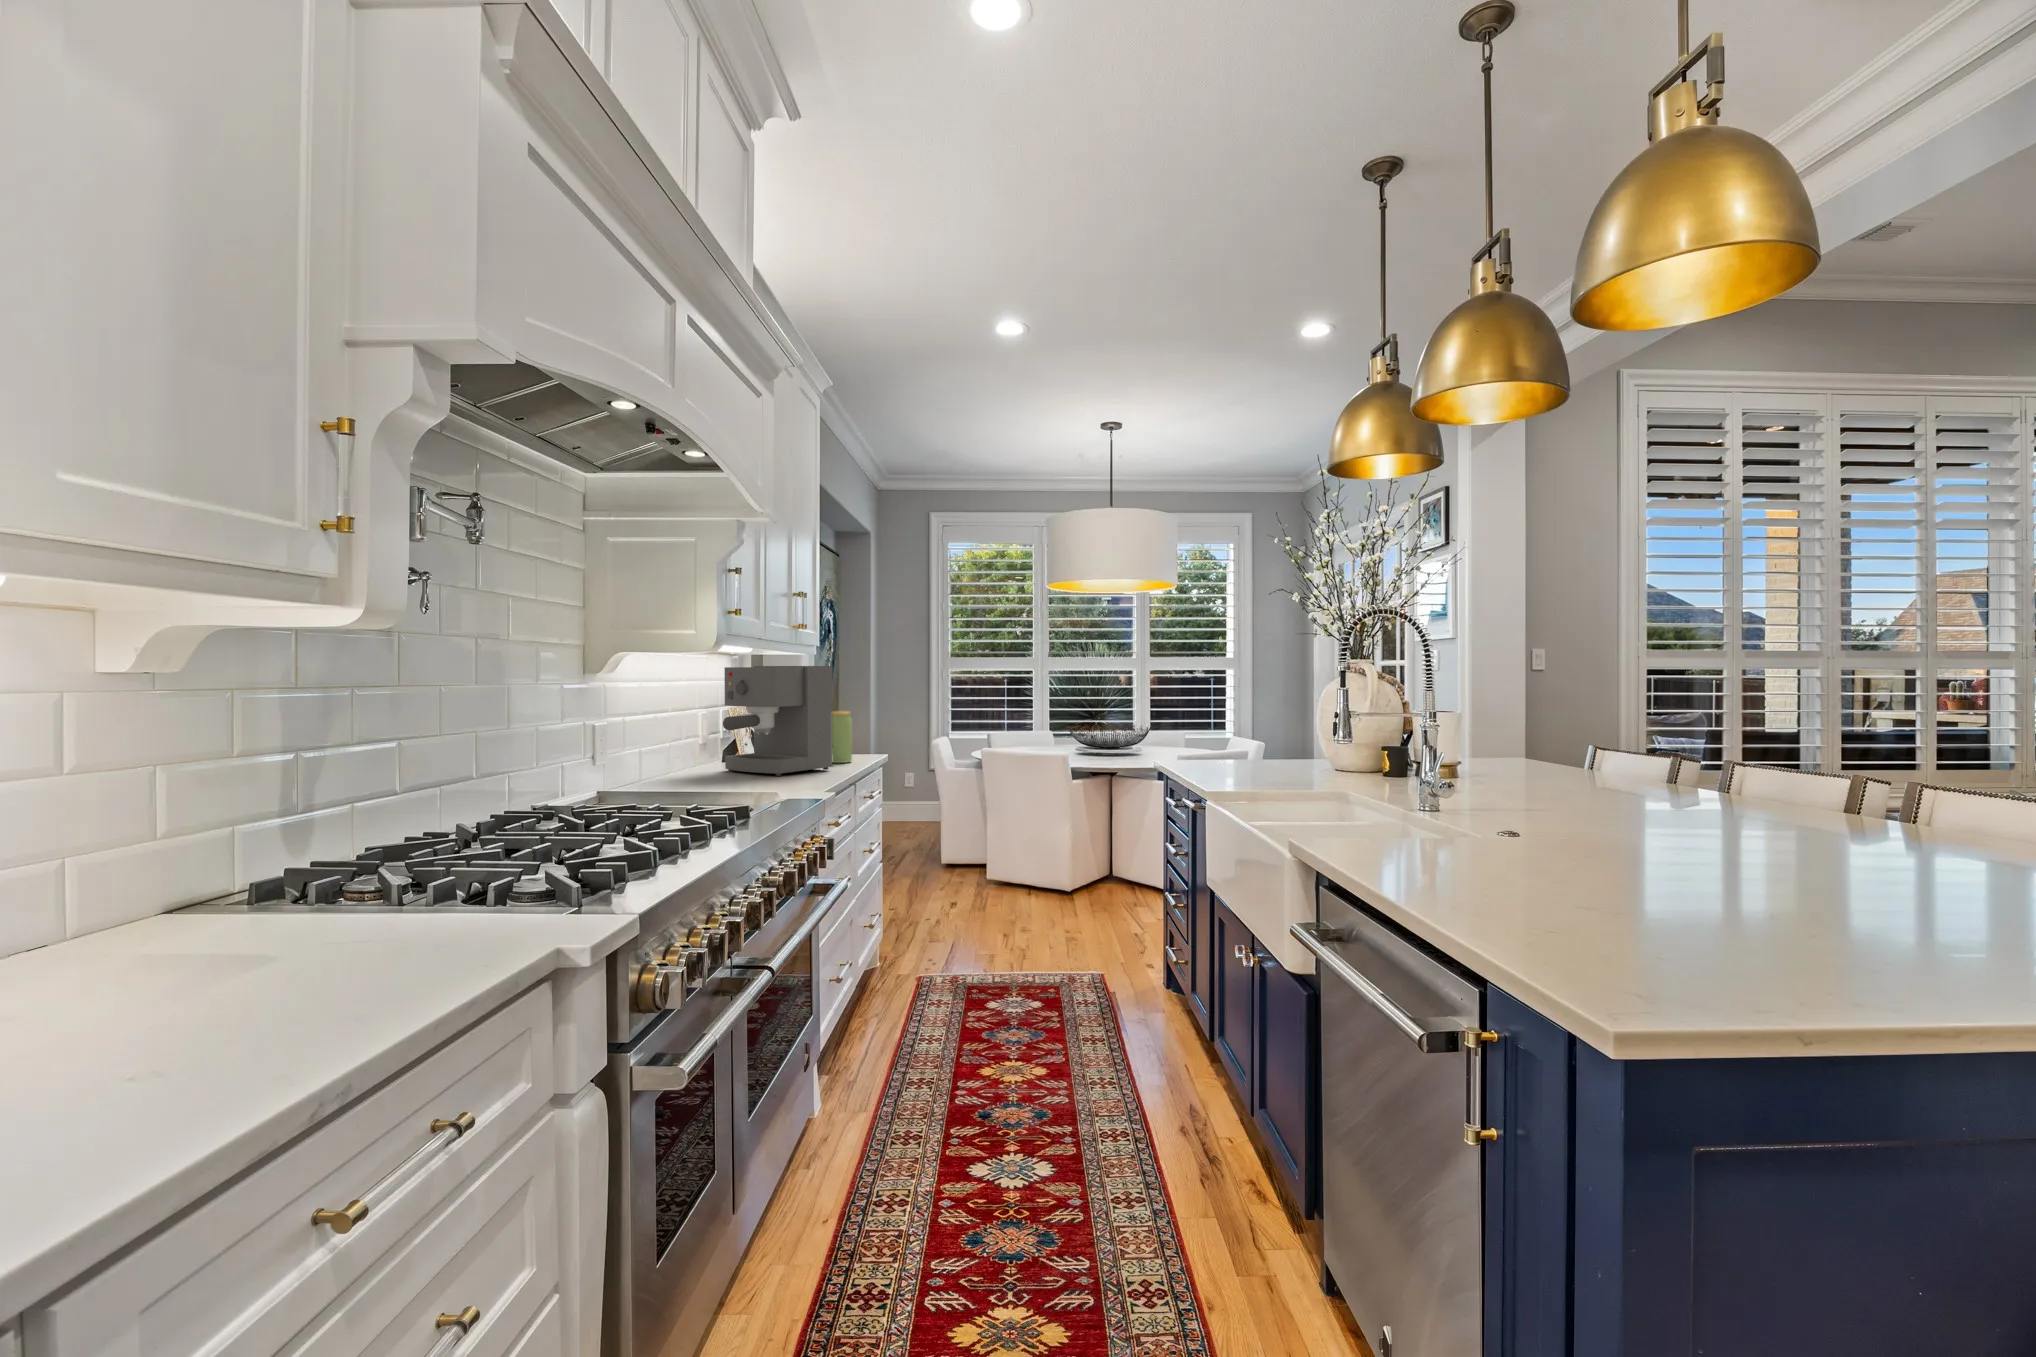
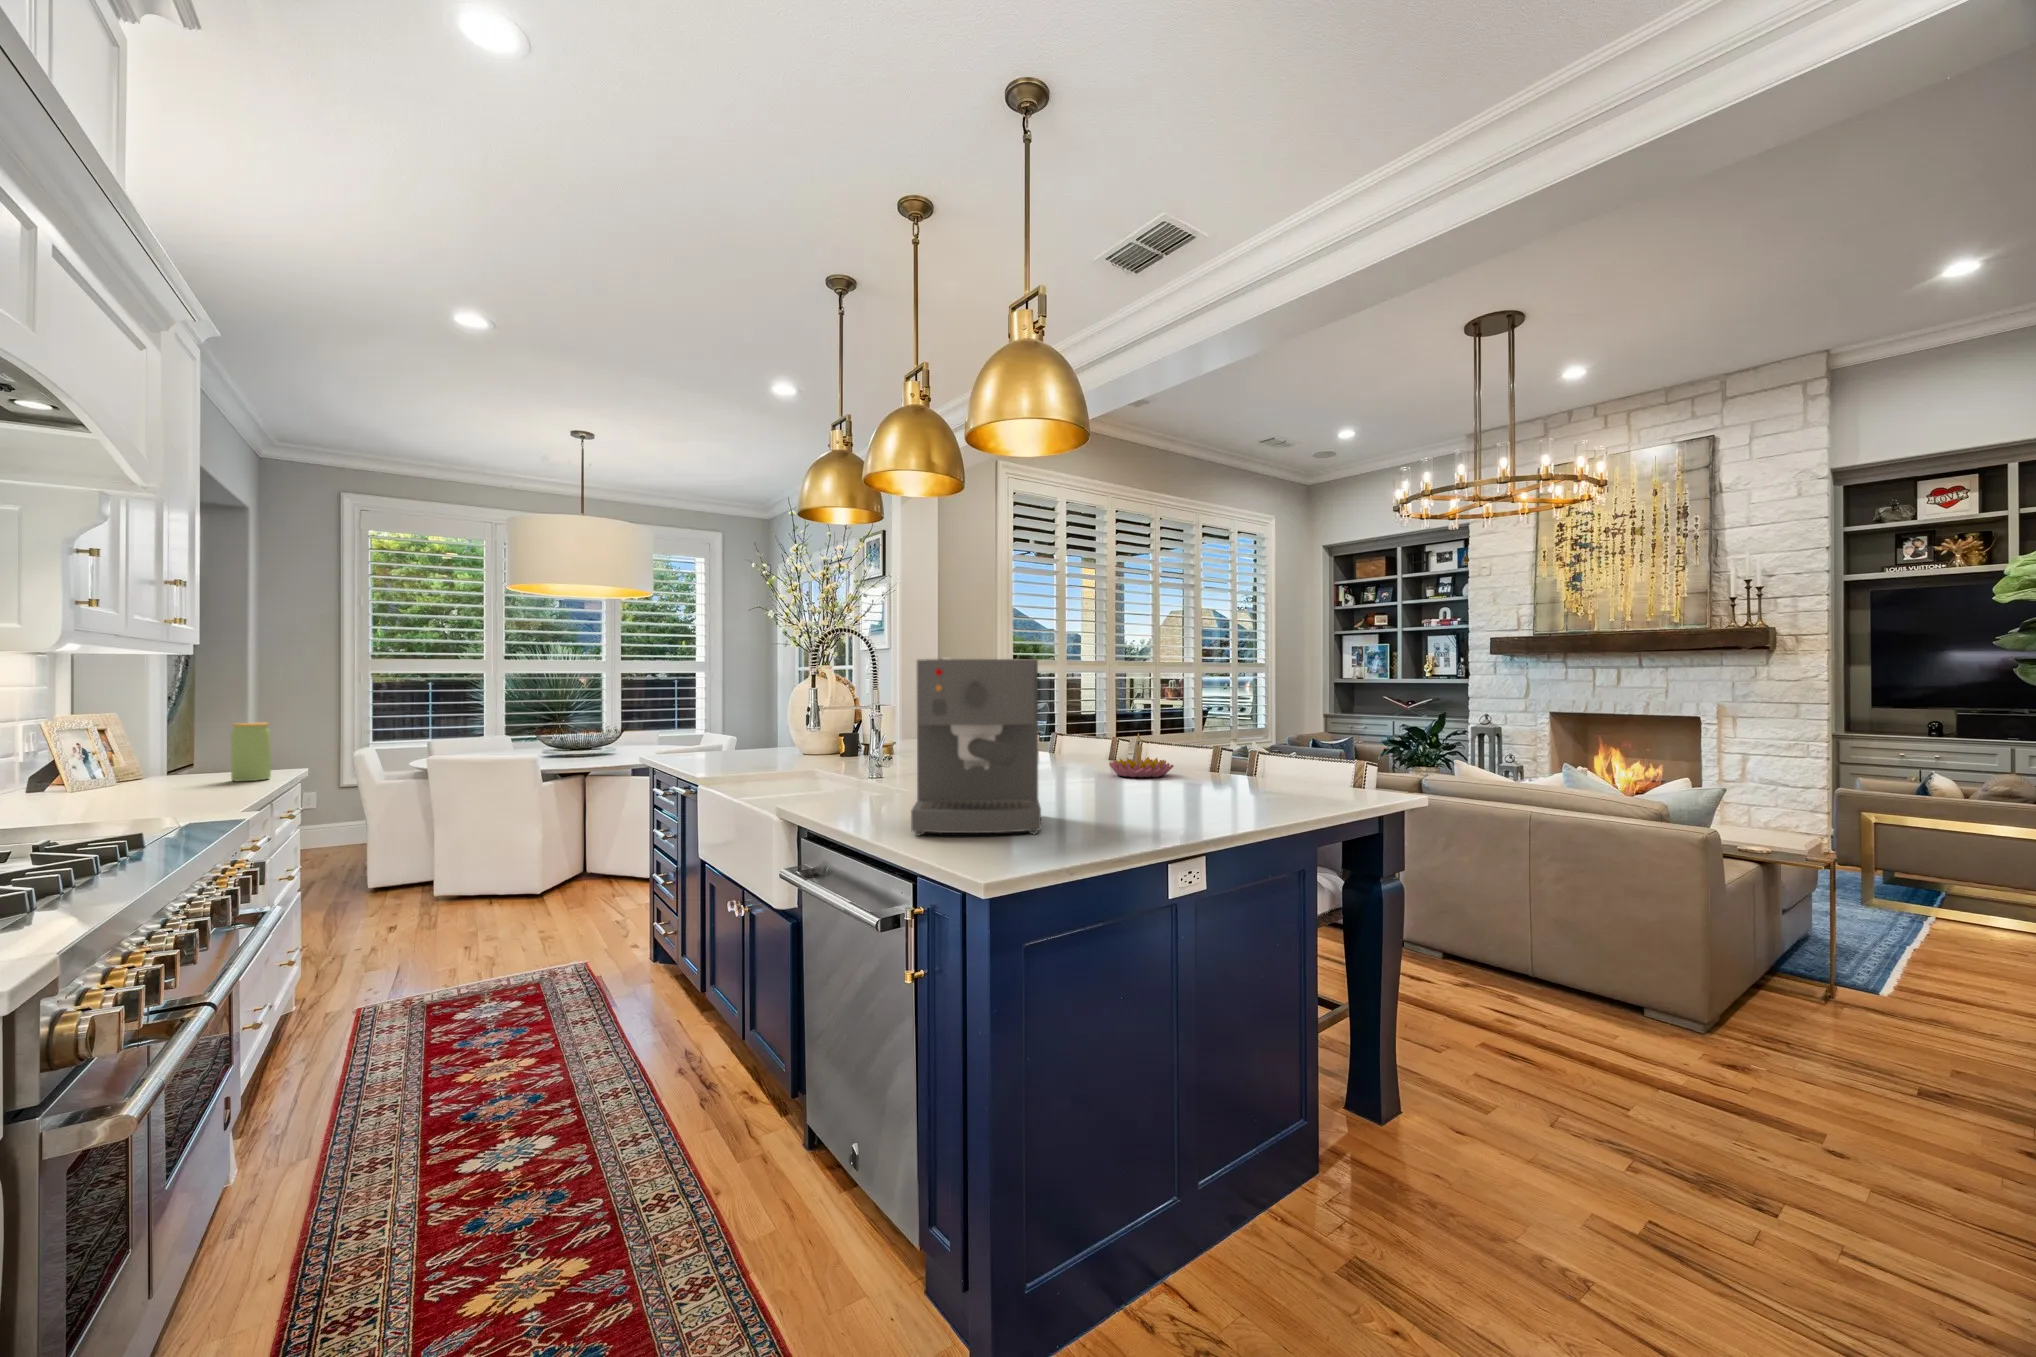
coffee maker: present [723,666,832,776] -> present [911,659,1041,835]
candle holder: none [1836,775,1986,855] -> present [1109,733,1174,778]

